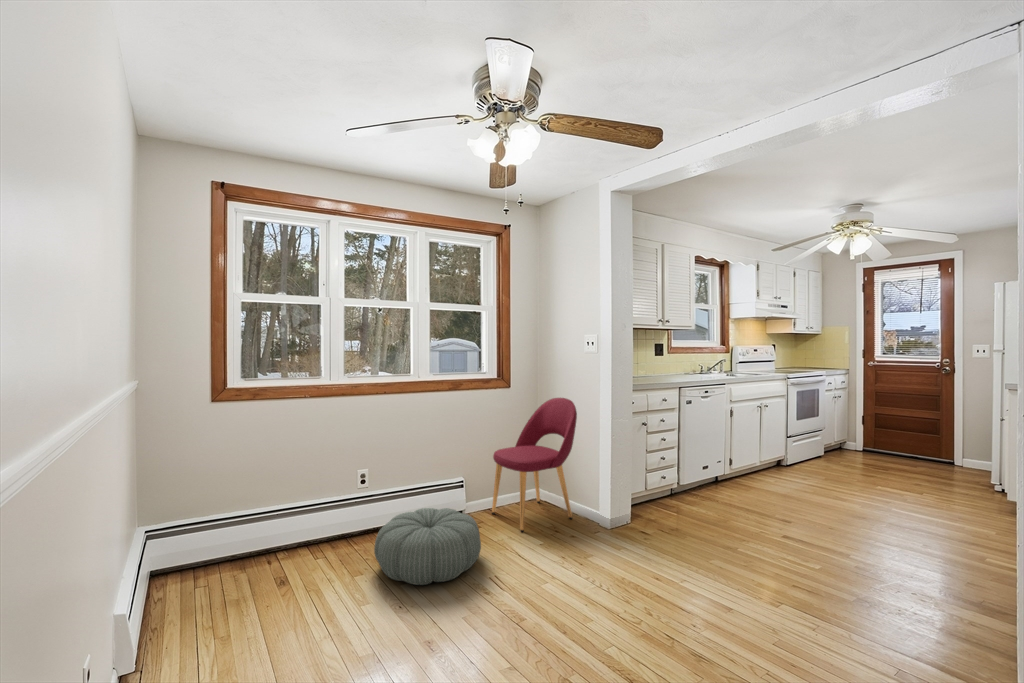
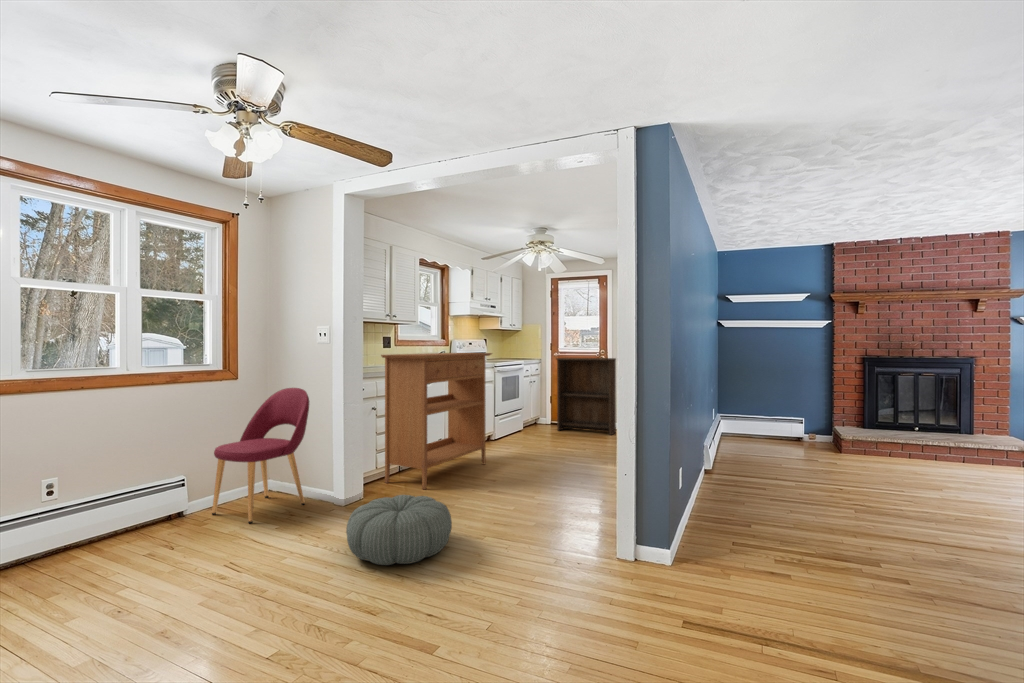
console table: none [650,363,789,525] -> present [381,353,492,489]
bookshelf: none [877,369,988,481] -> present [556,358,616,435]
pouf: present [374,508,481,585] -> present [346,495,452,565]

